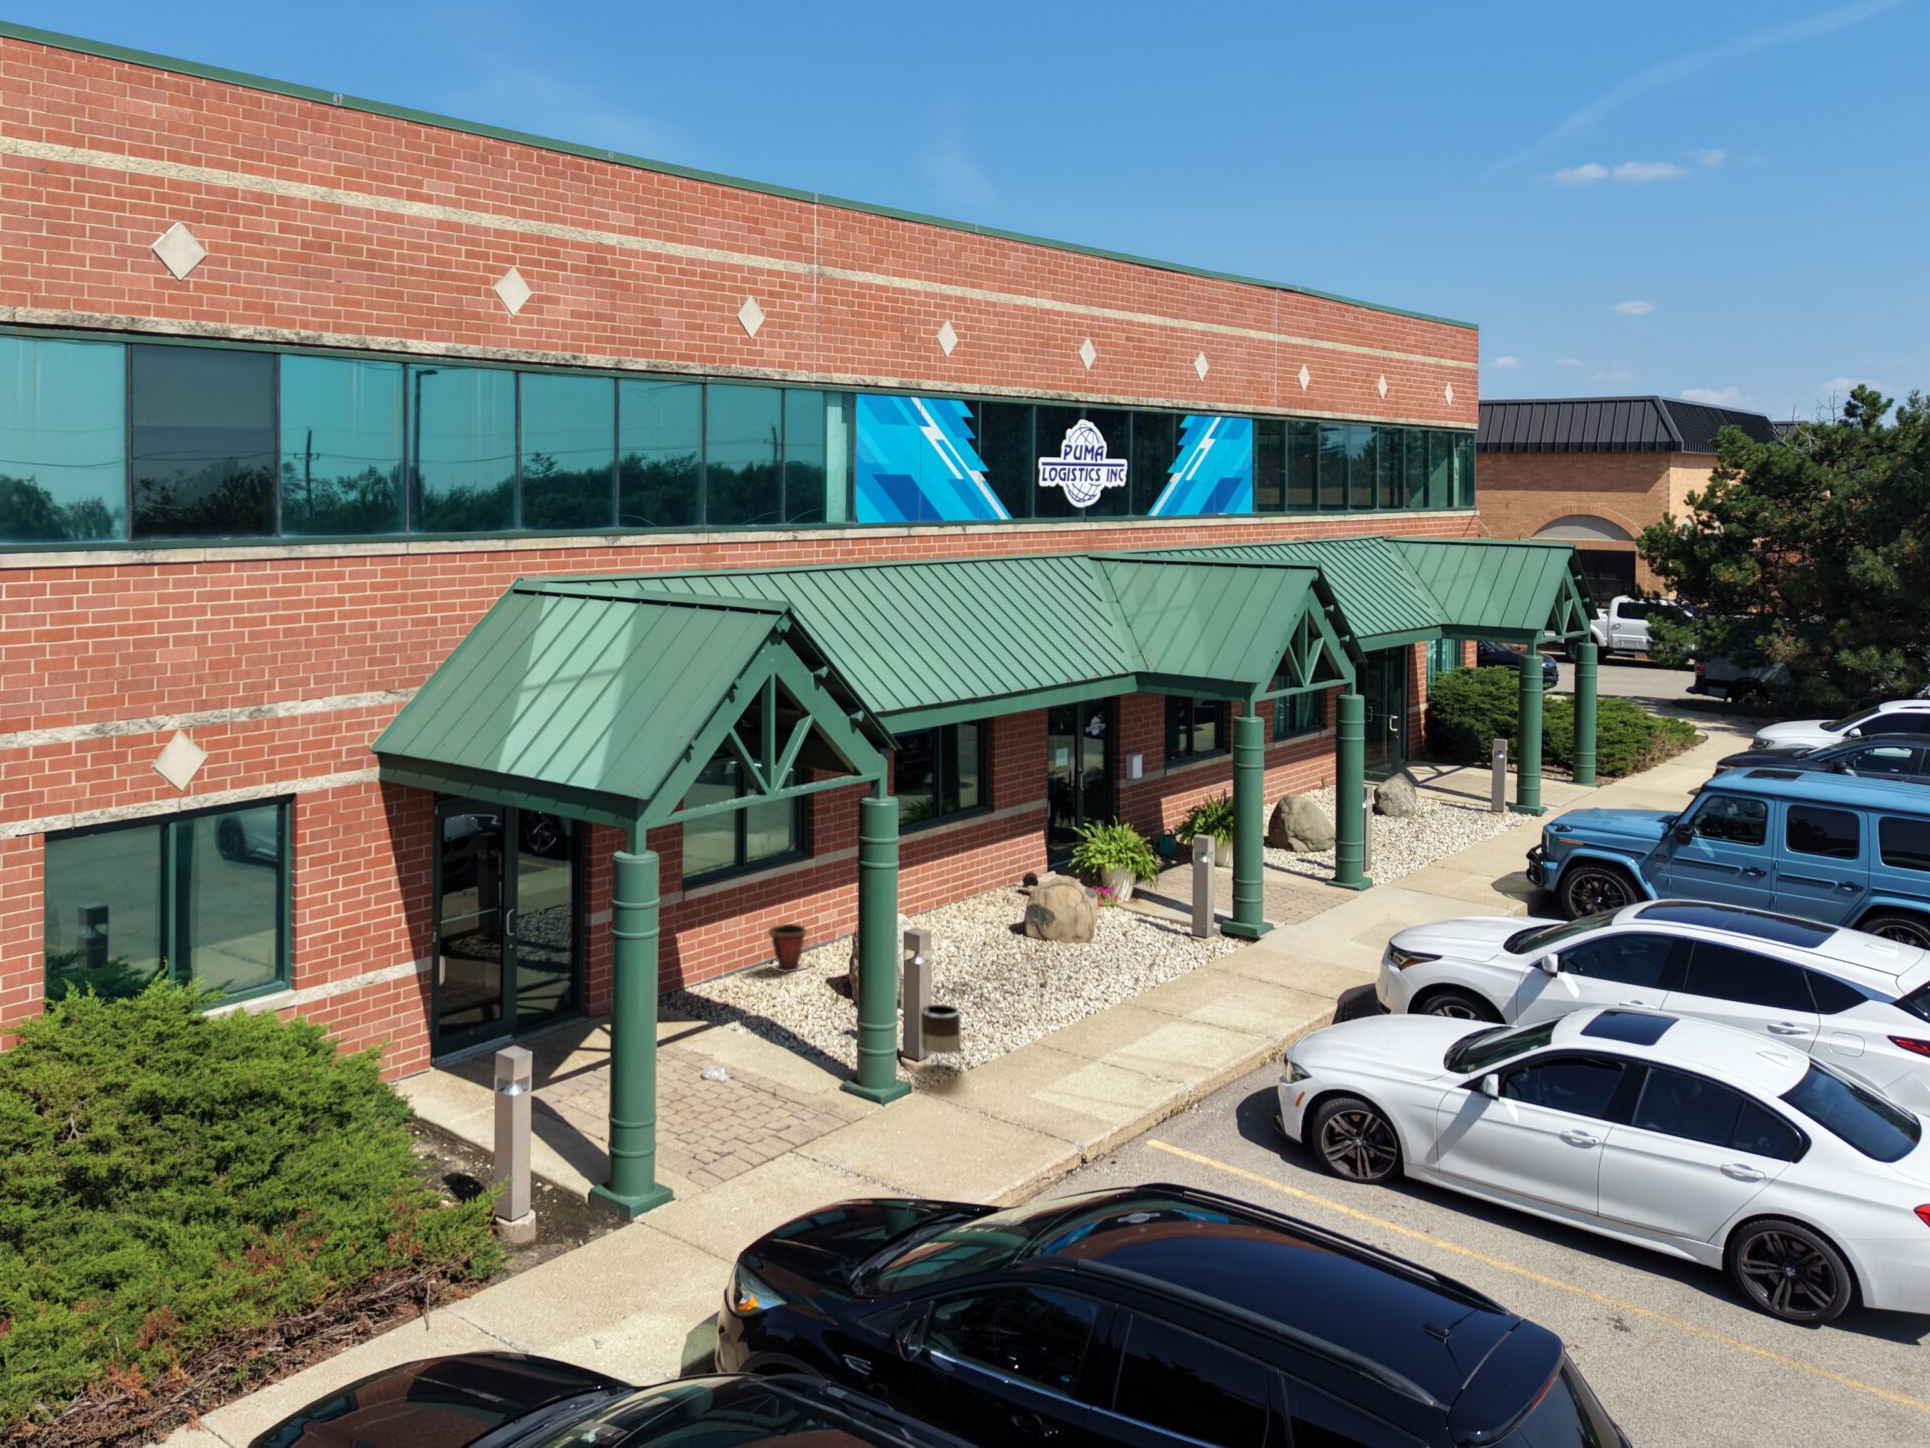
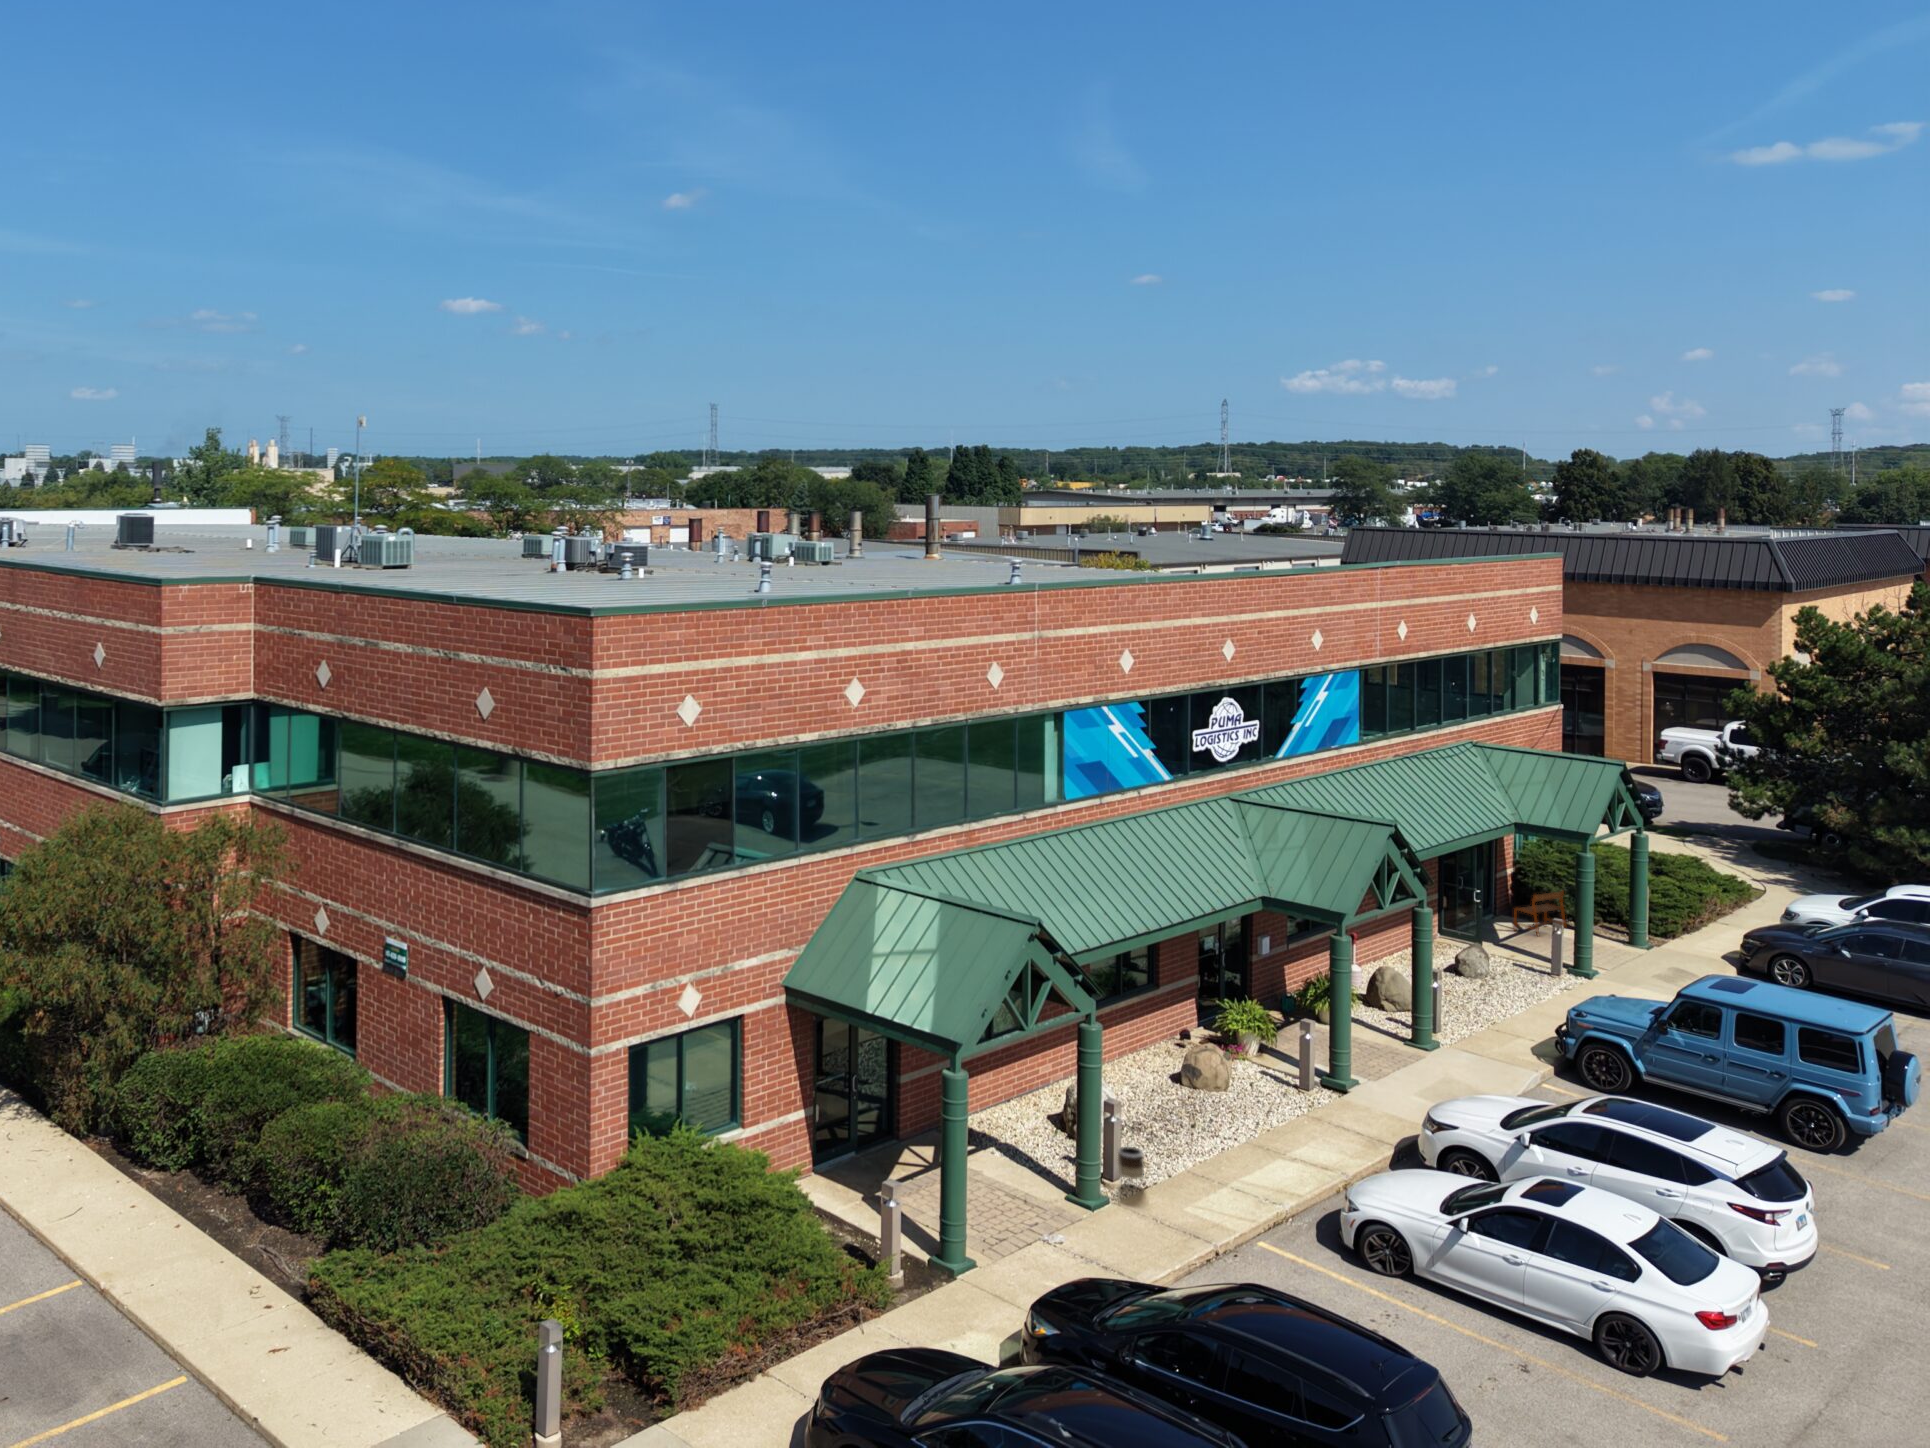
bench: none [1428,723,1492,779] -> present [1513,891,1566,936]
waste bin: present [768,924,807,973] -> none [1012,1074,1040,1109]

